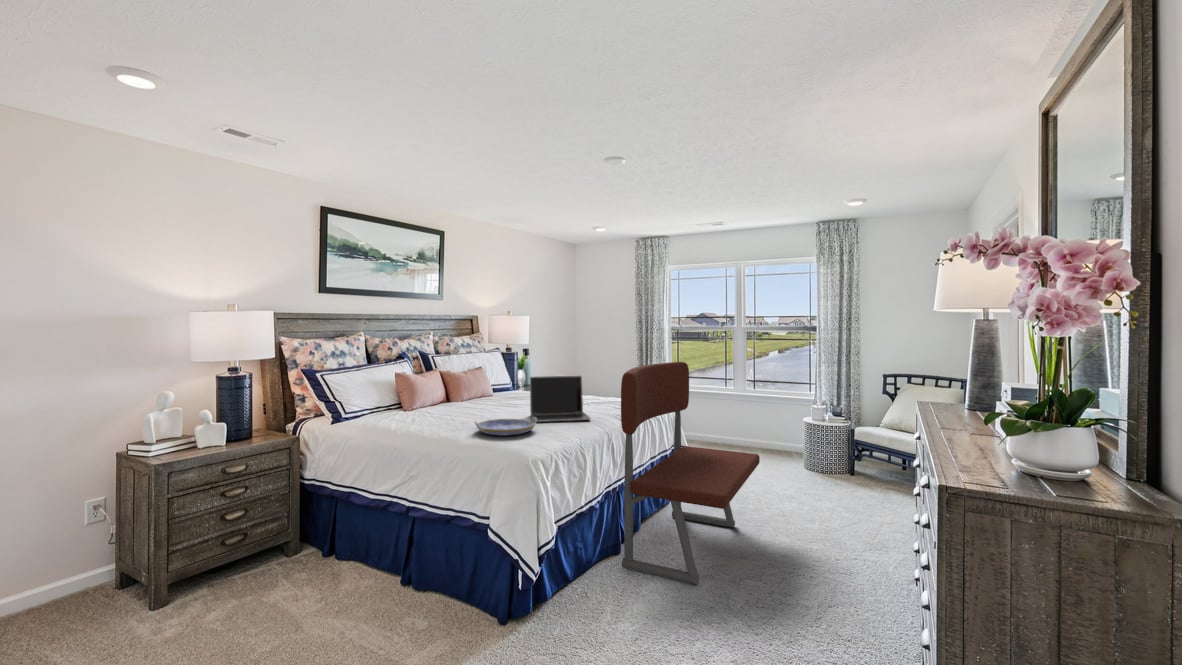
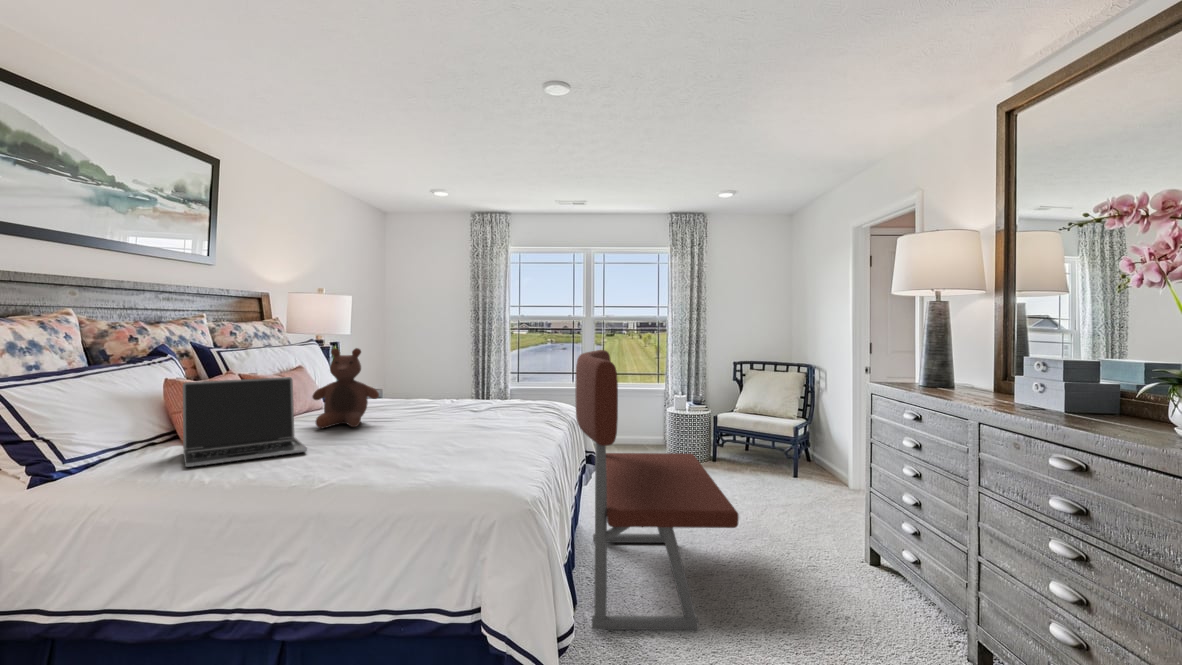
stuffed bear: none [472,357,512,409] -> present [312,348,379,428]
laptop: present [530,376,590,422] -> present [183,377,307,467]
serving tray: present [475,417,537,436] -> none [376,434,474,469]

